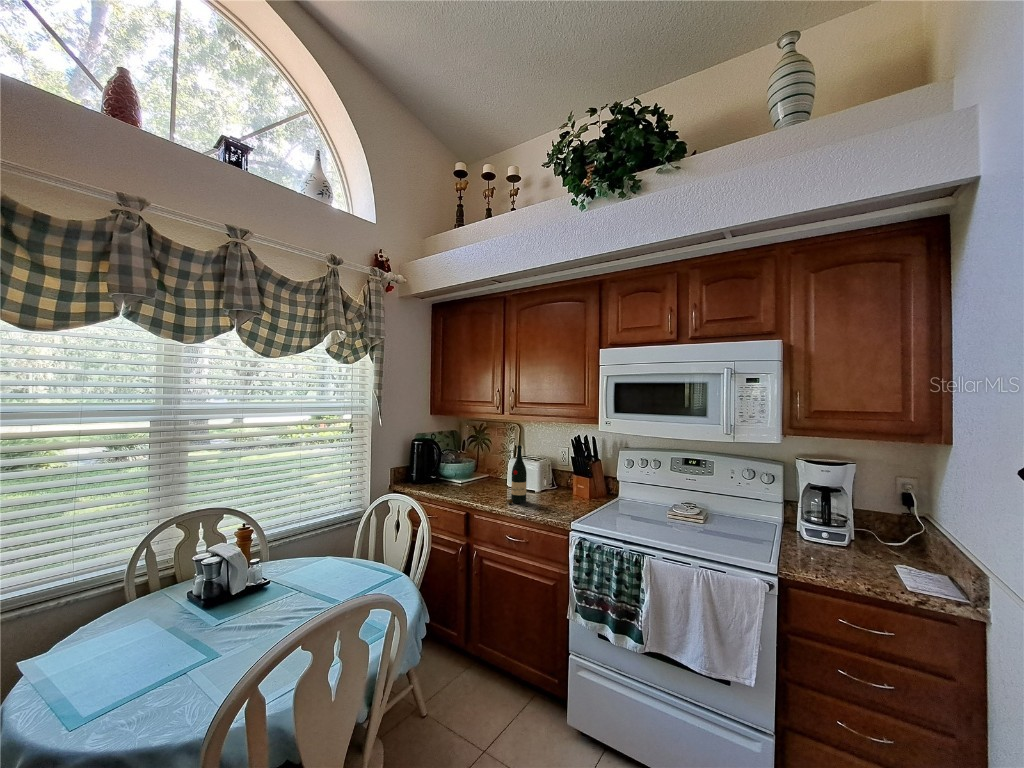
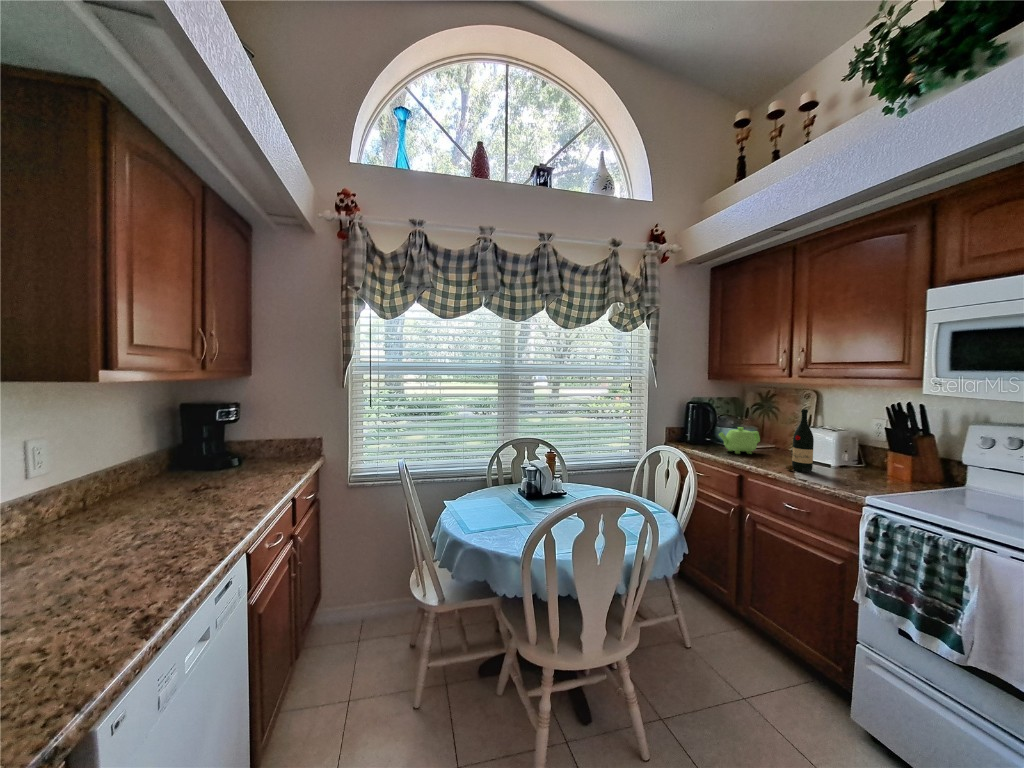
teapot: none [446,464,481,491] -> present [719,427,760,454]

